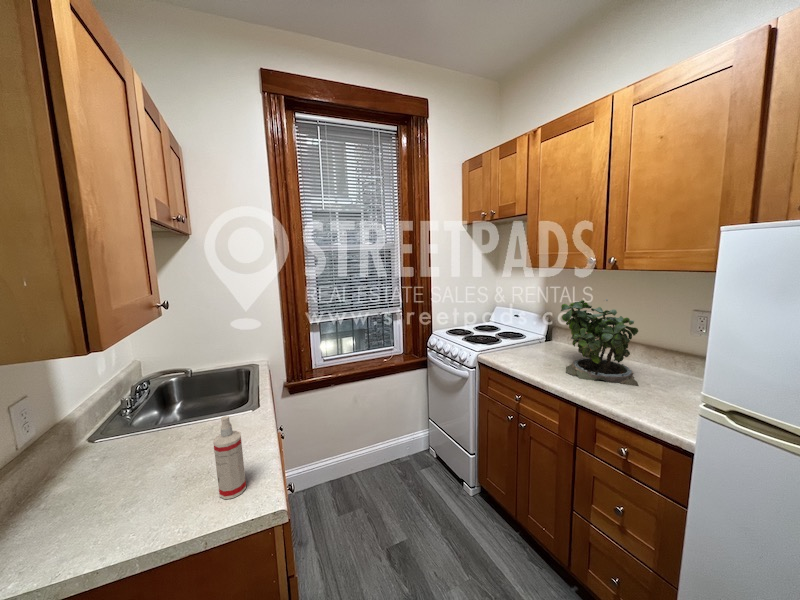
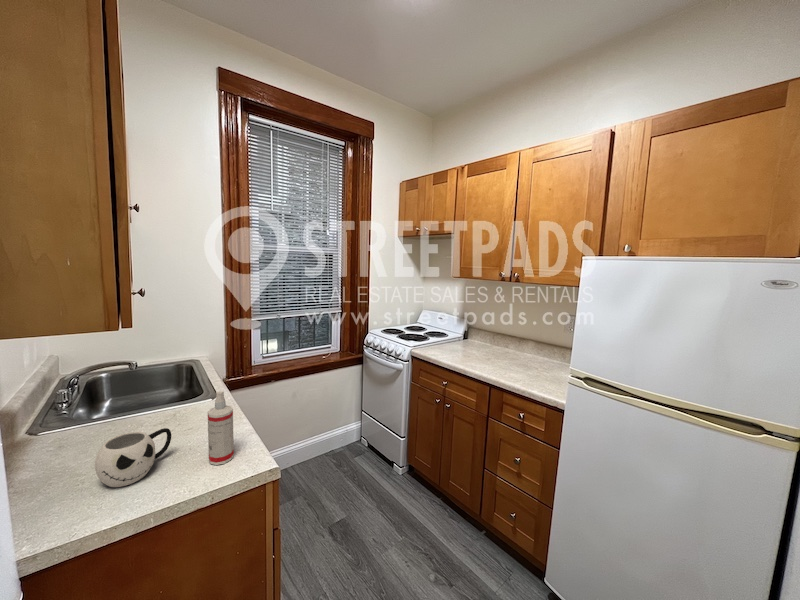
potted plant: present [561,299,639,386] -> none [478,303,532,370]
mug: none [104,452,188,517] -> present [95,428,171,487]

